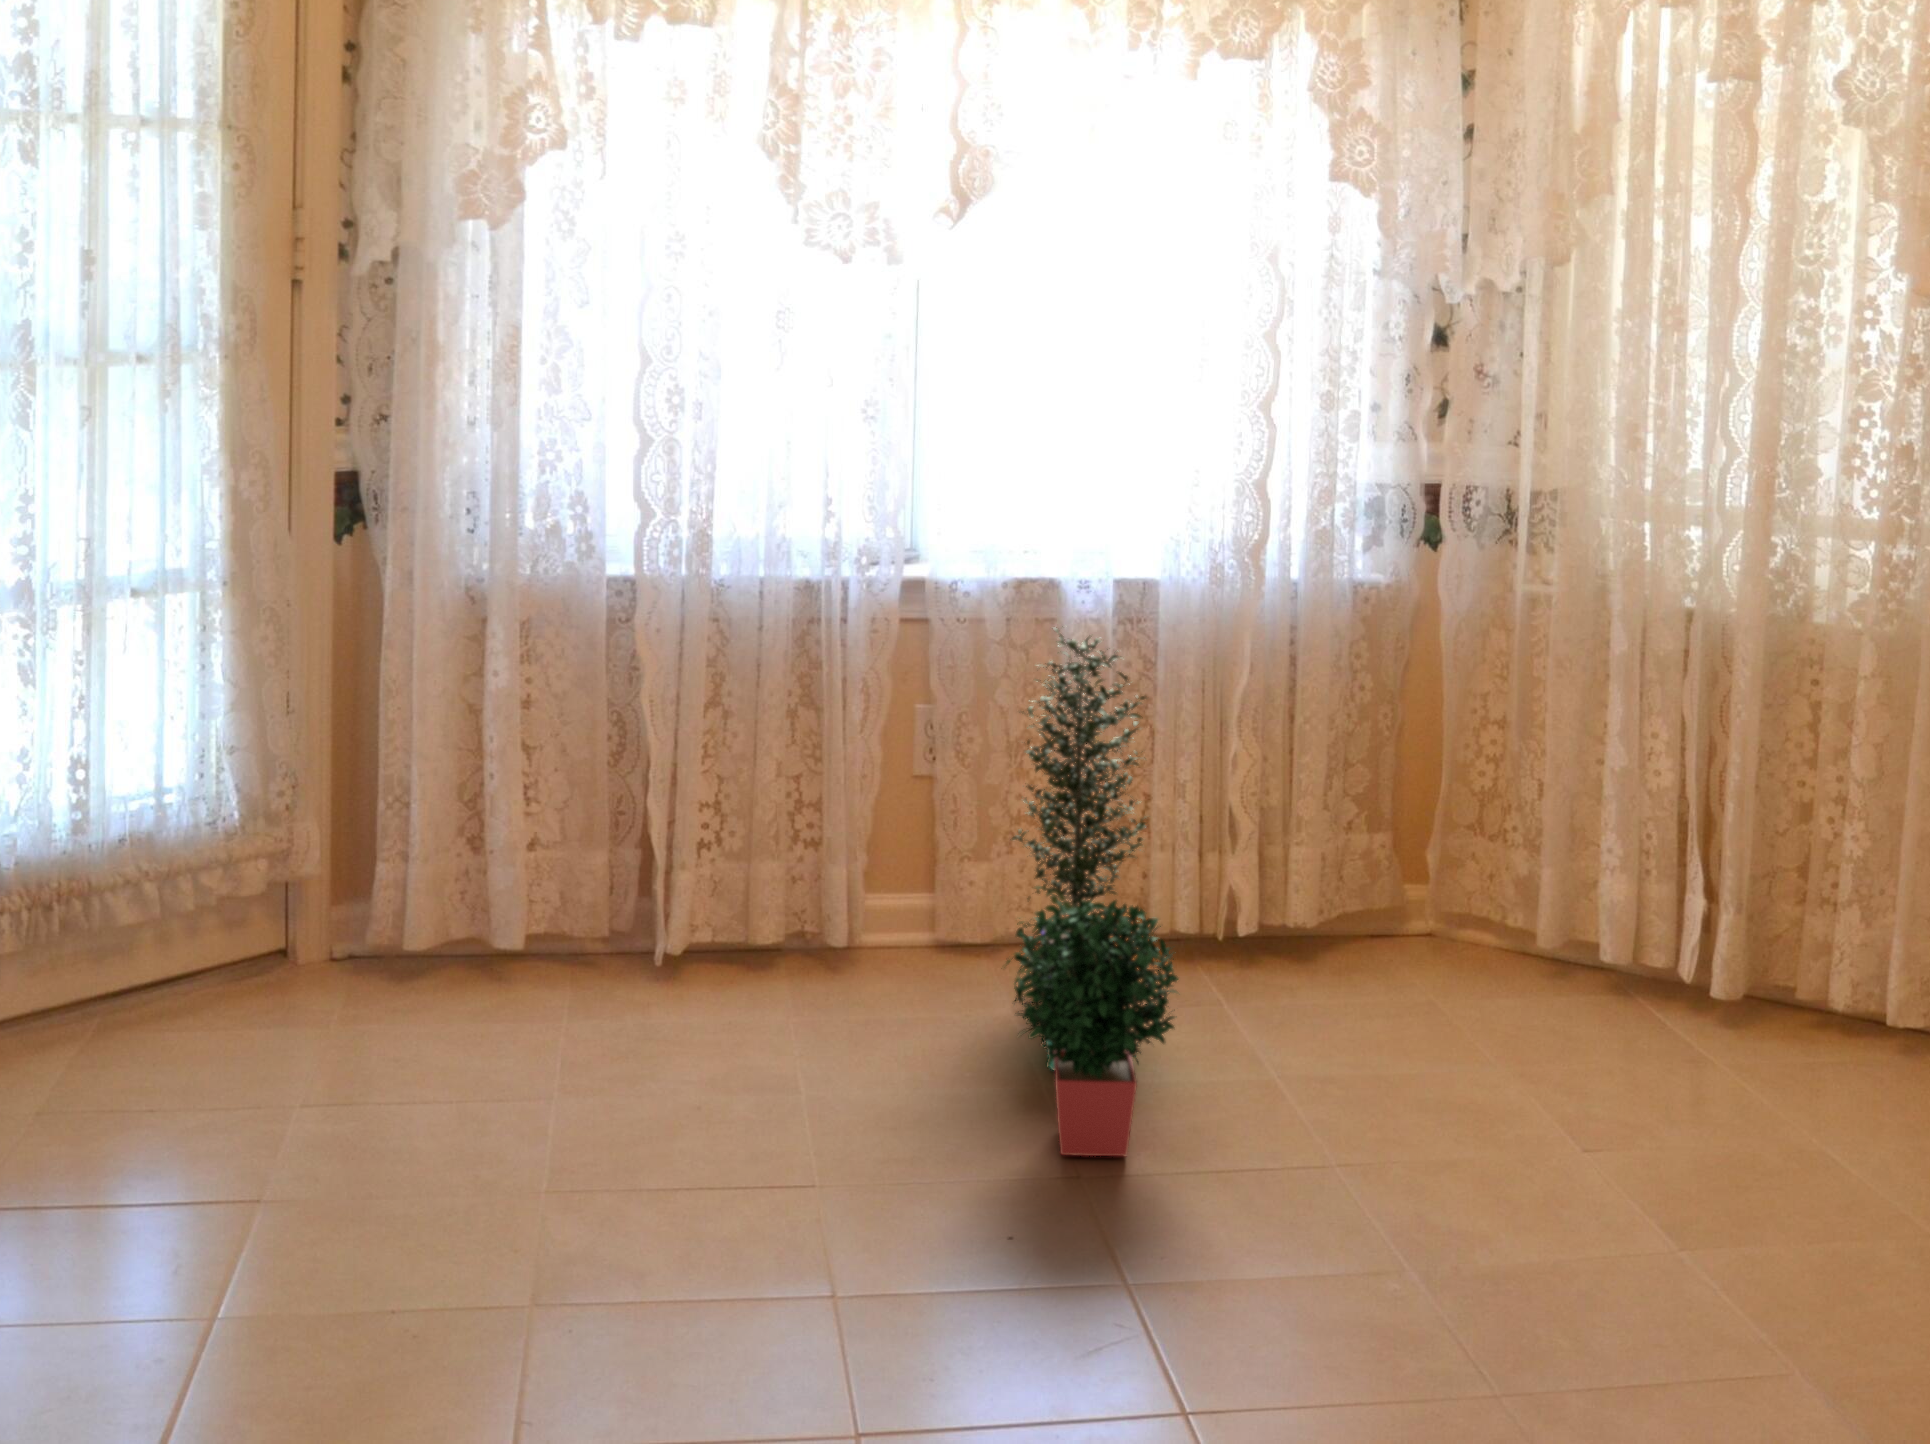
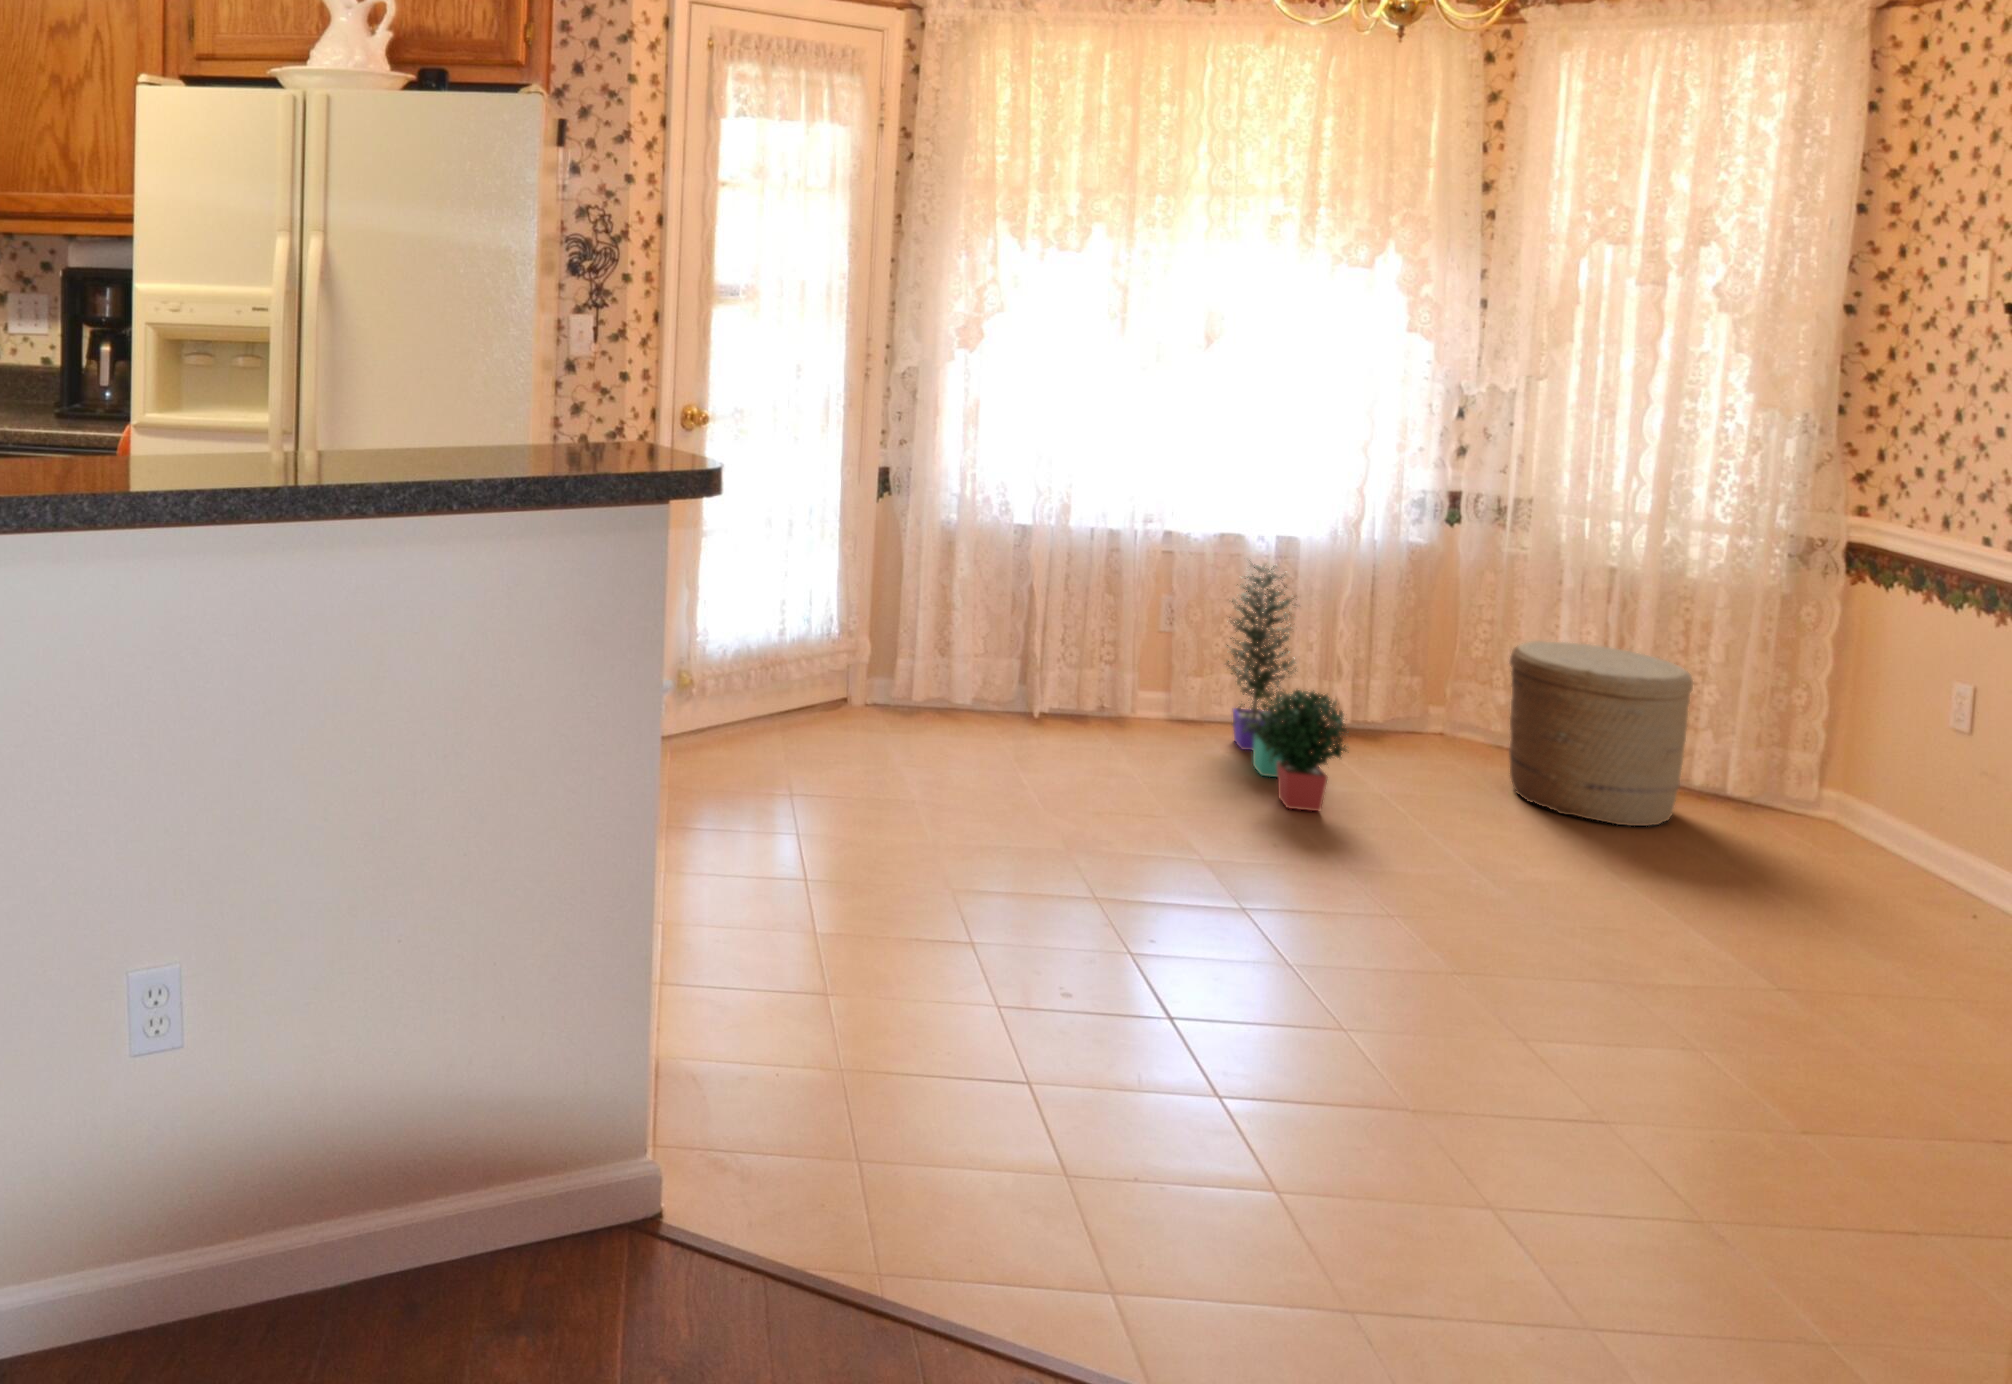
woven basket: none [1509,759,1817,1124] -> present [1510,641,1693,826]

